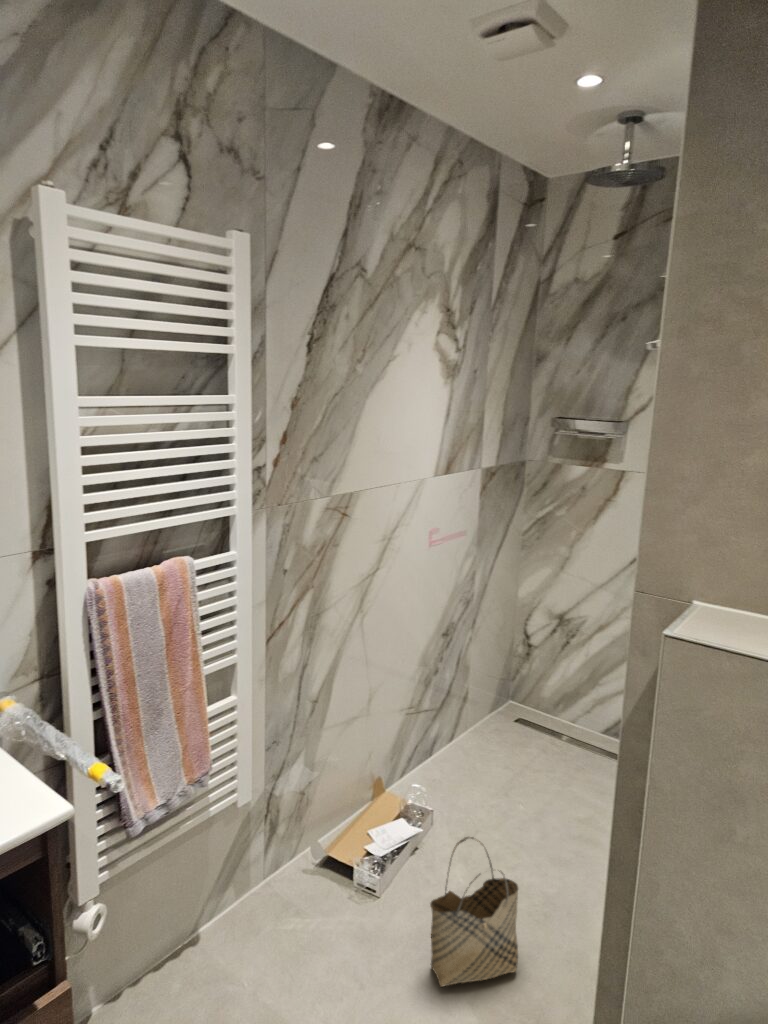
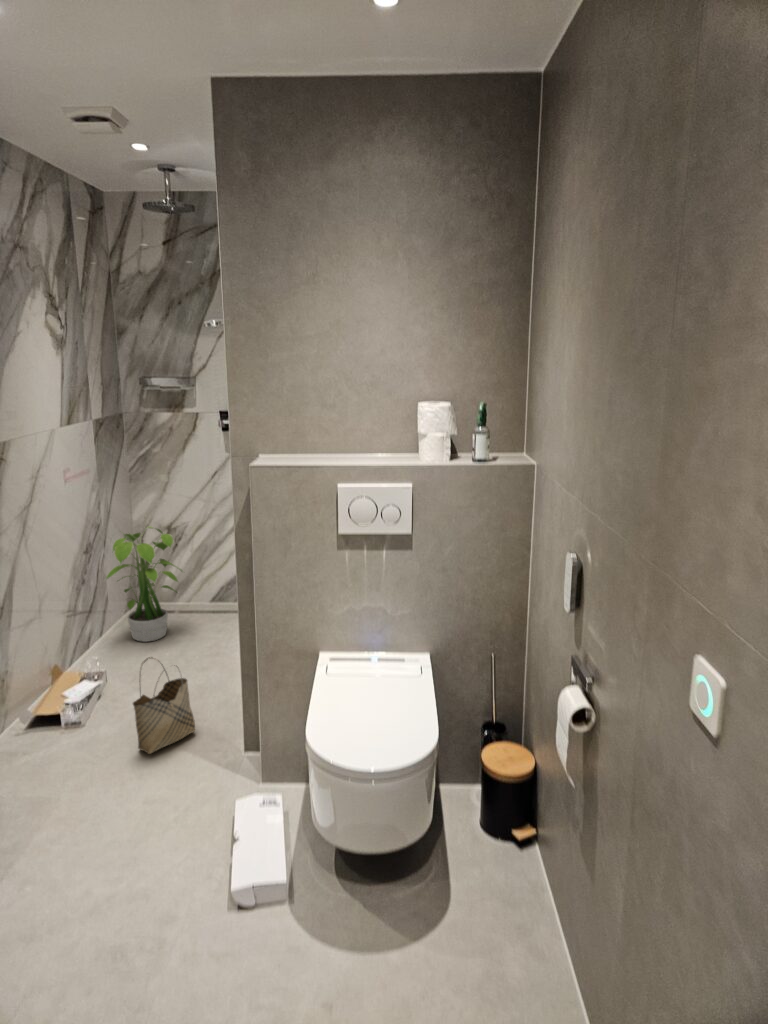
potted plant: none [461,616,567,769] -> present [105,526,182,642]

